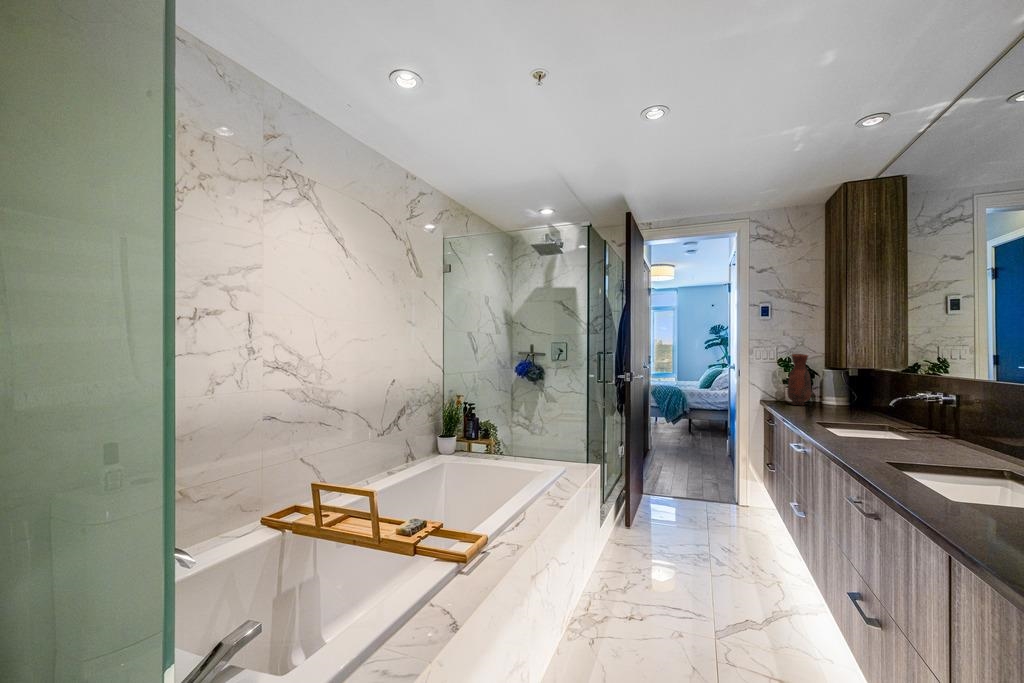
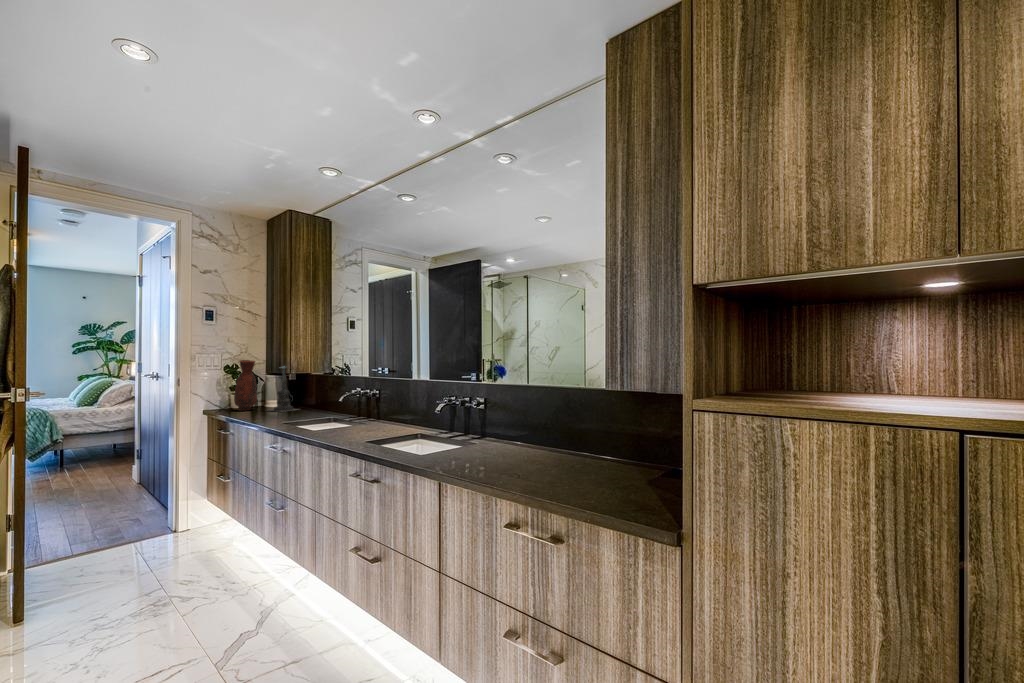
candle holder: none [817,354,862,412] -> present [270,366,297,412]

